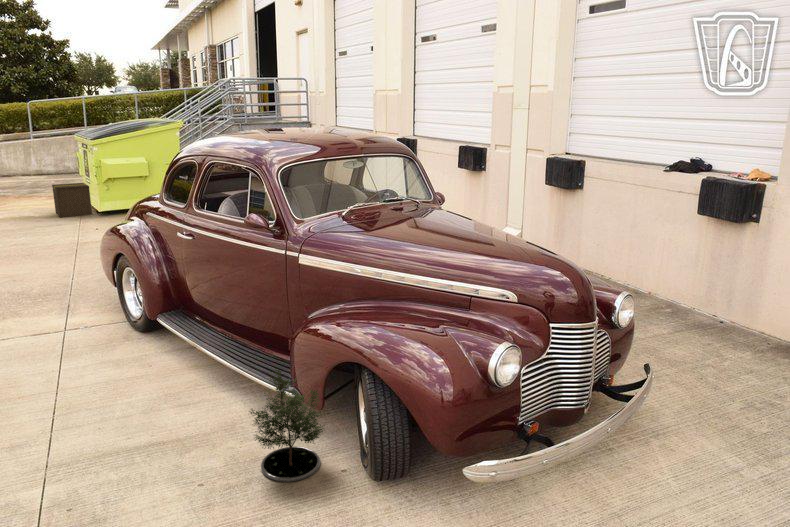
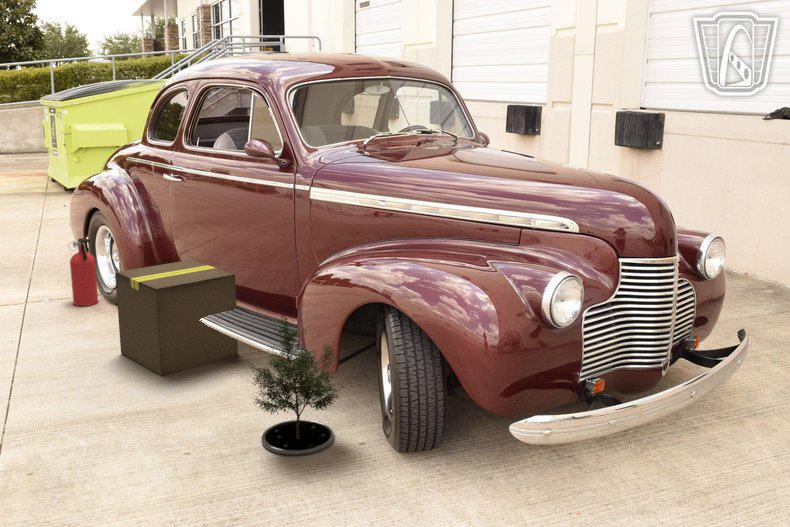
cardboard box: present [52,183,92,217] -> present [115,260,238,376]
fire extinguisher: none [99,277,125,333] -> present [70,238,98,306]

